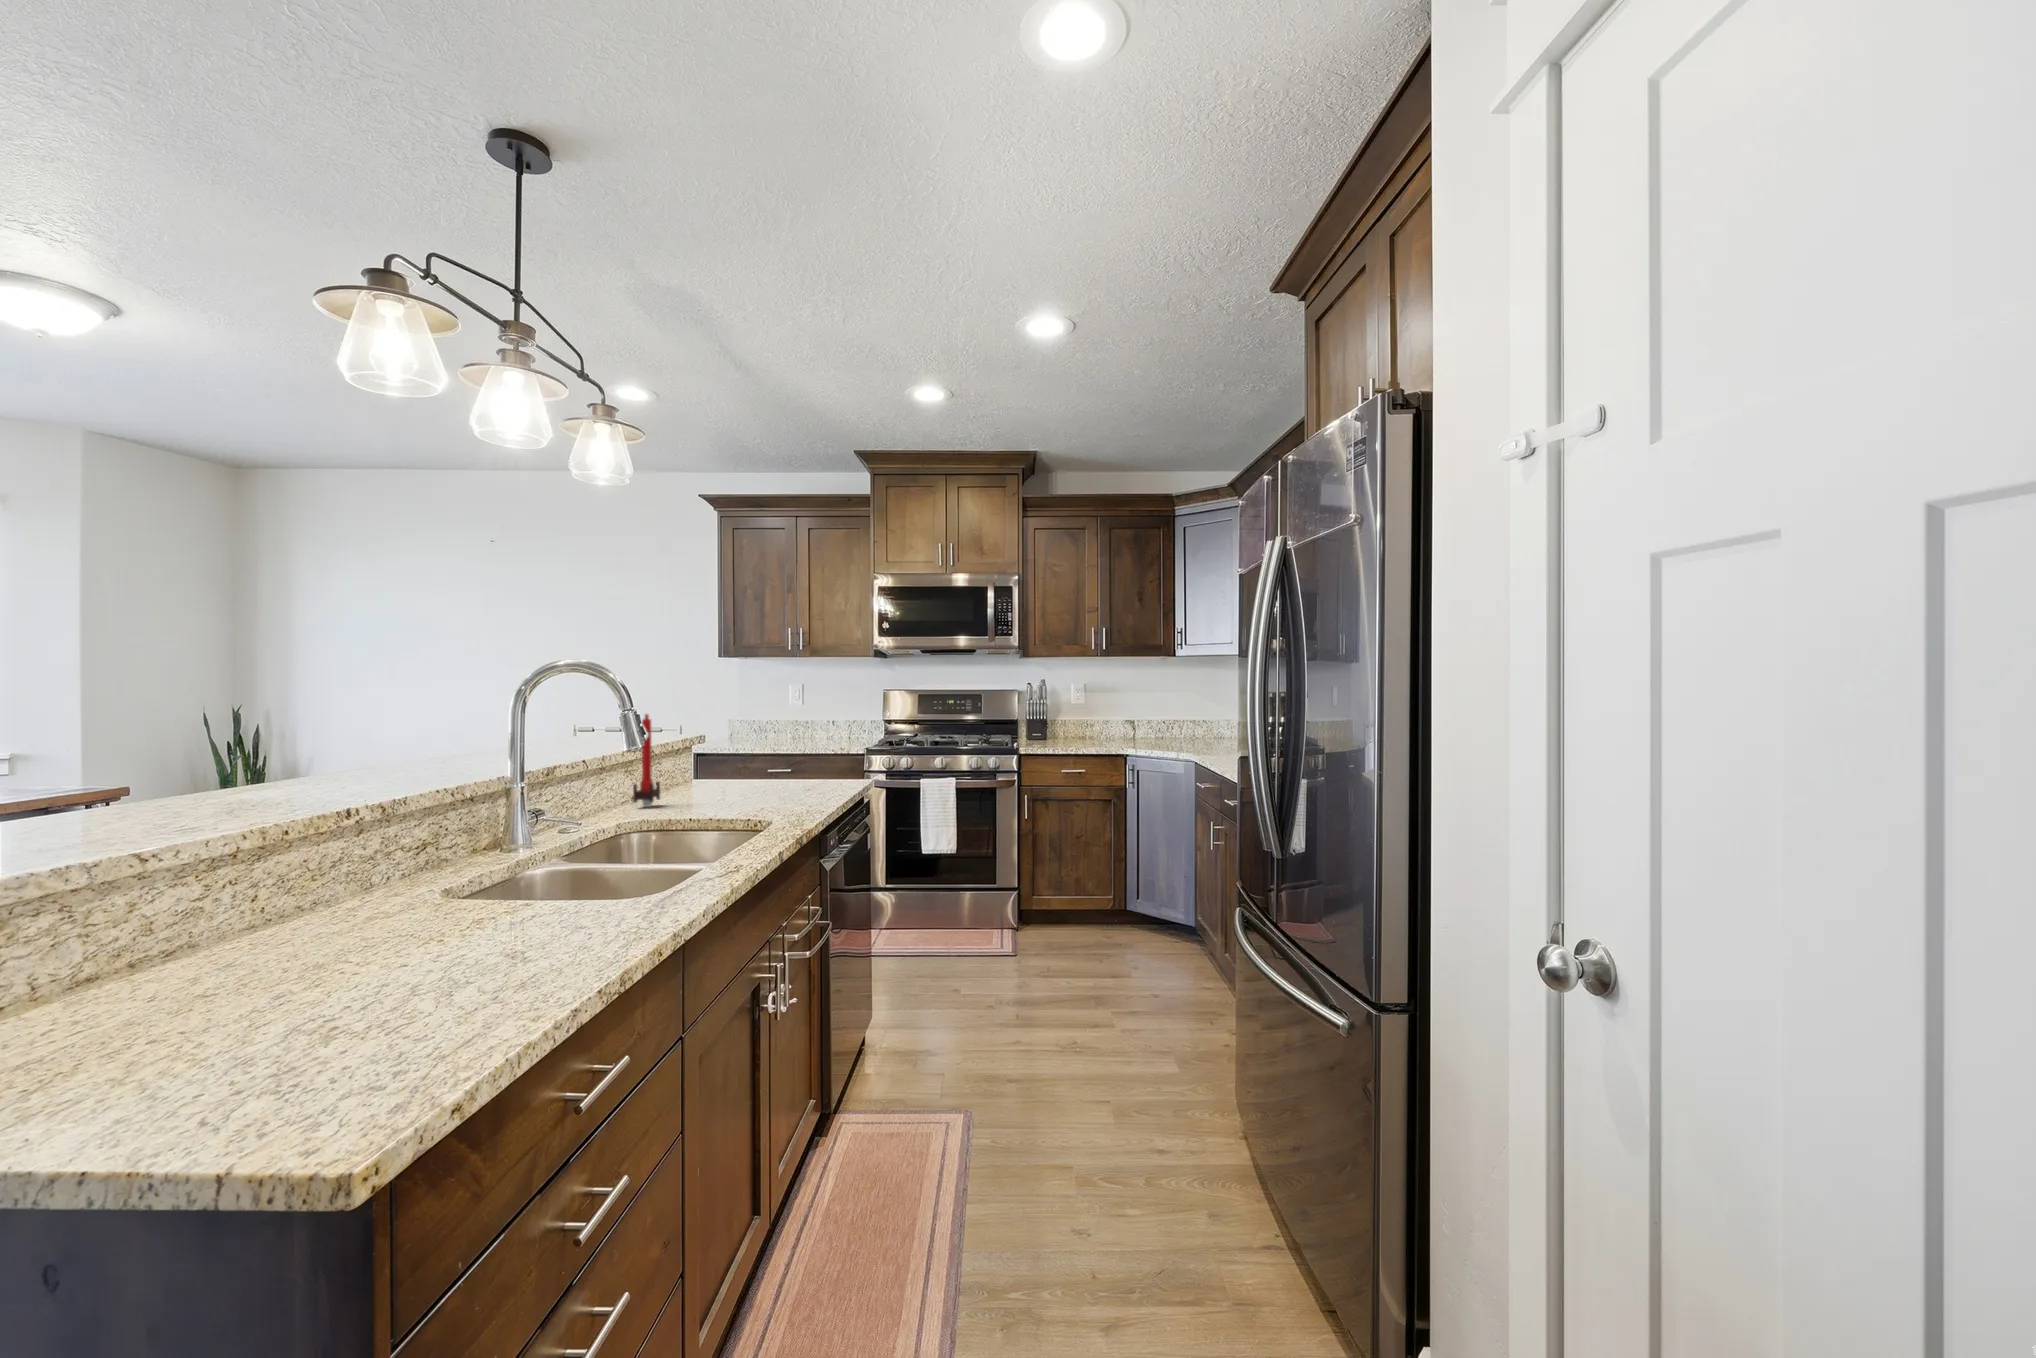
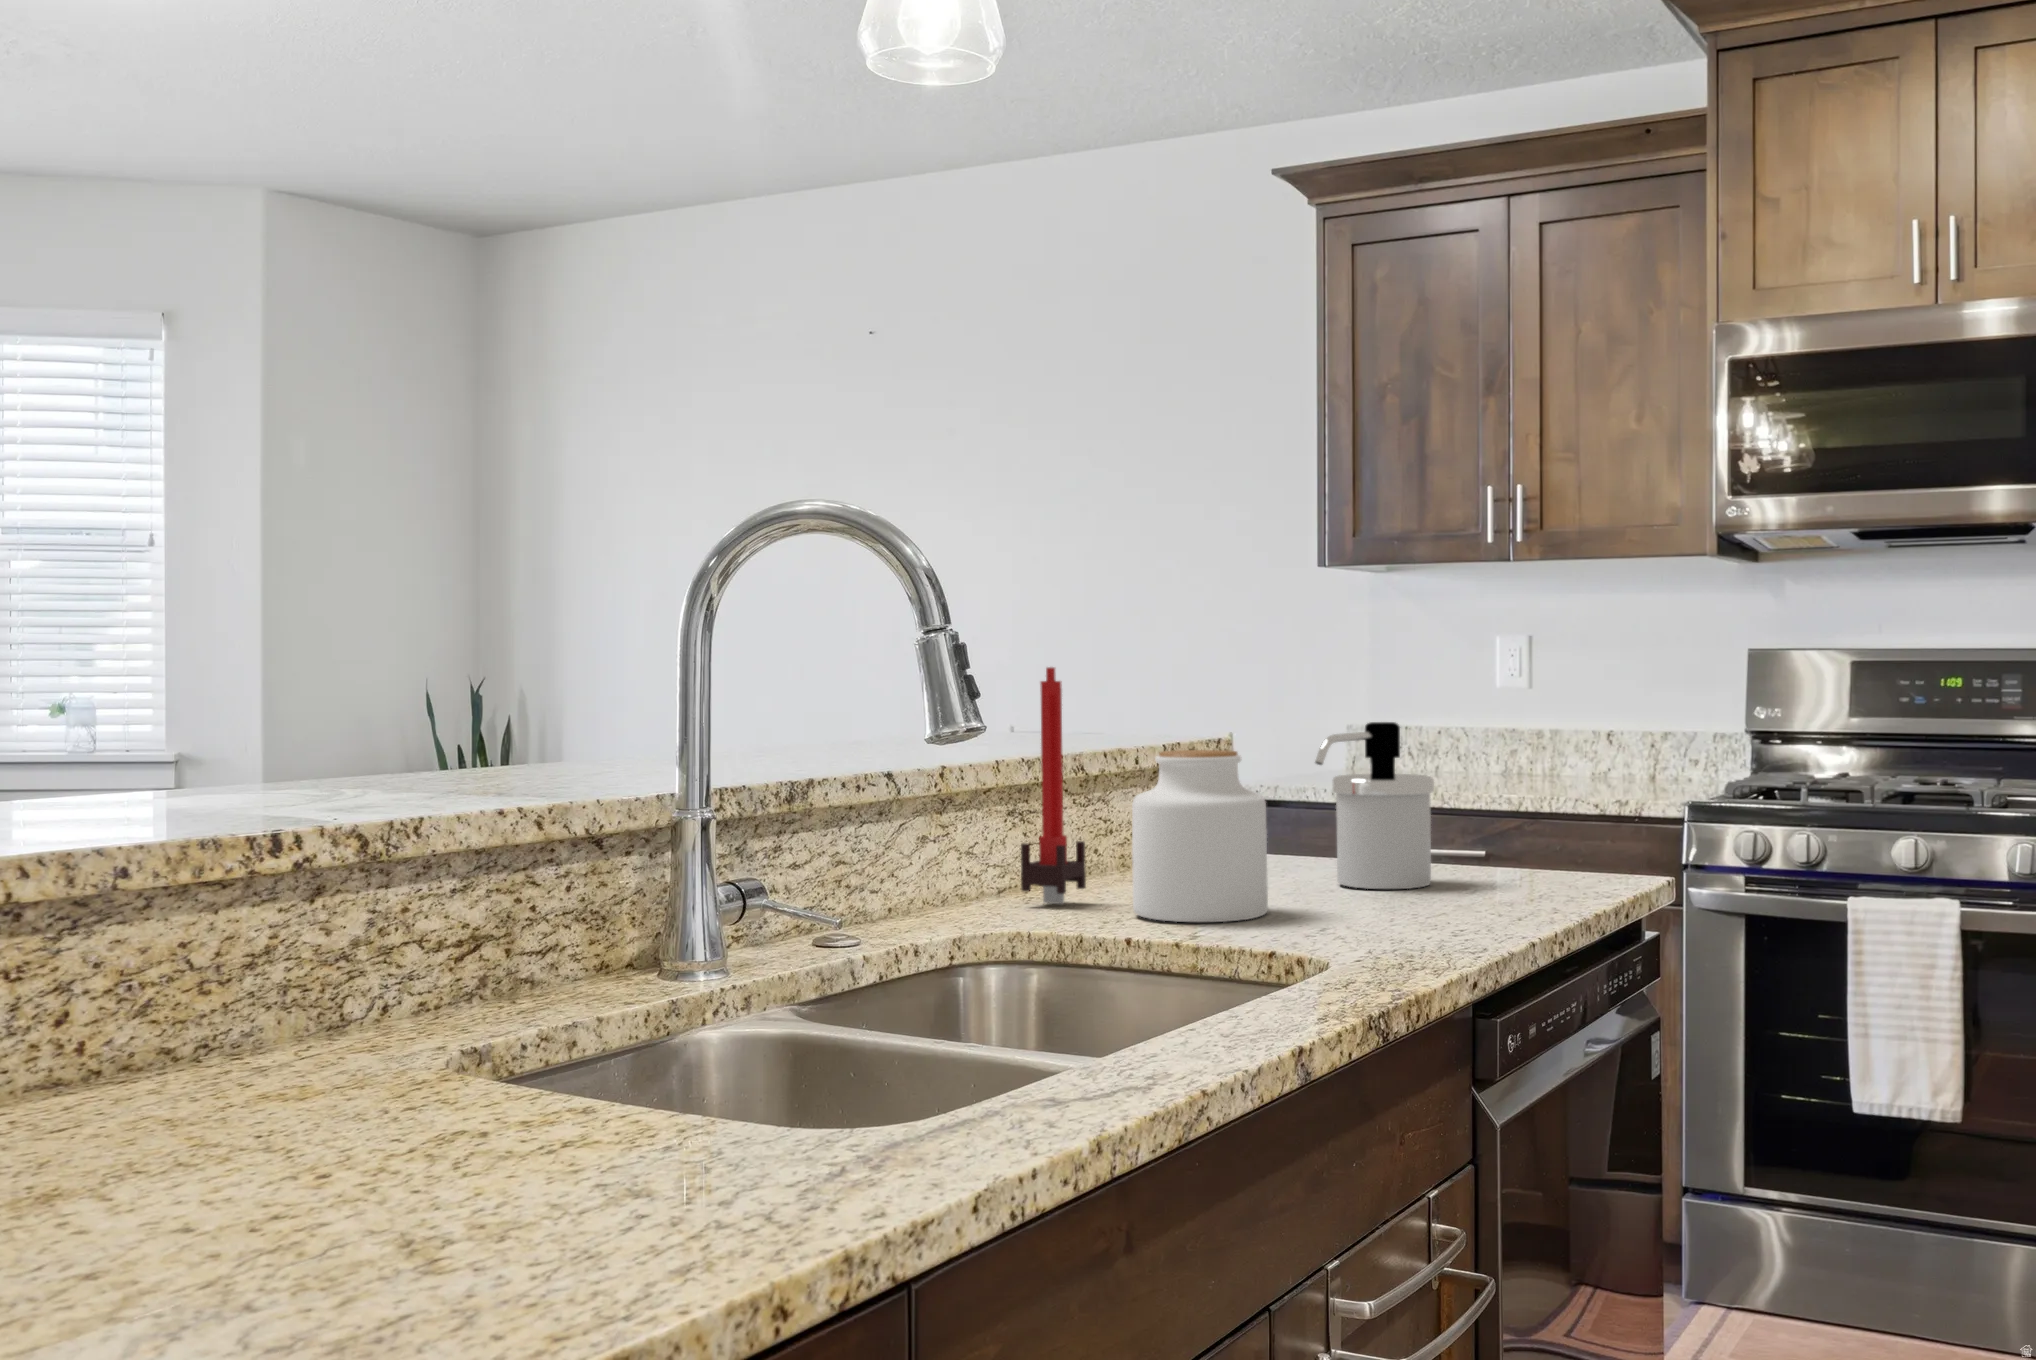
soap dispenser: none [752,730,793,791] -> present [1315,722,1434,889]
jar: none [685,745,739,810] -> present [1132,750,1268,922]

